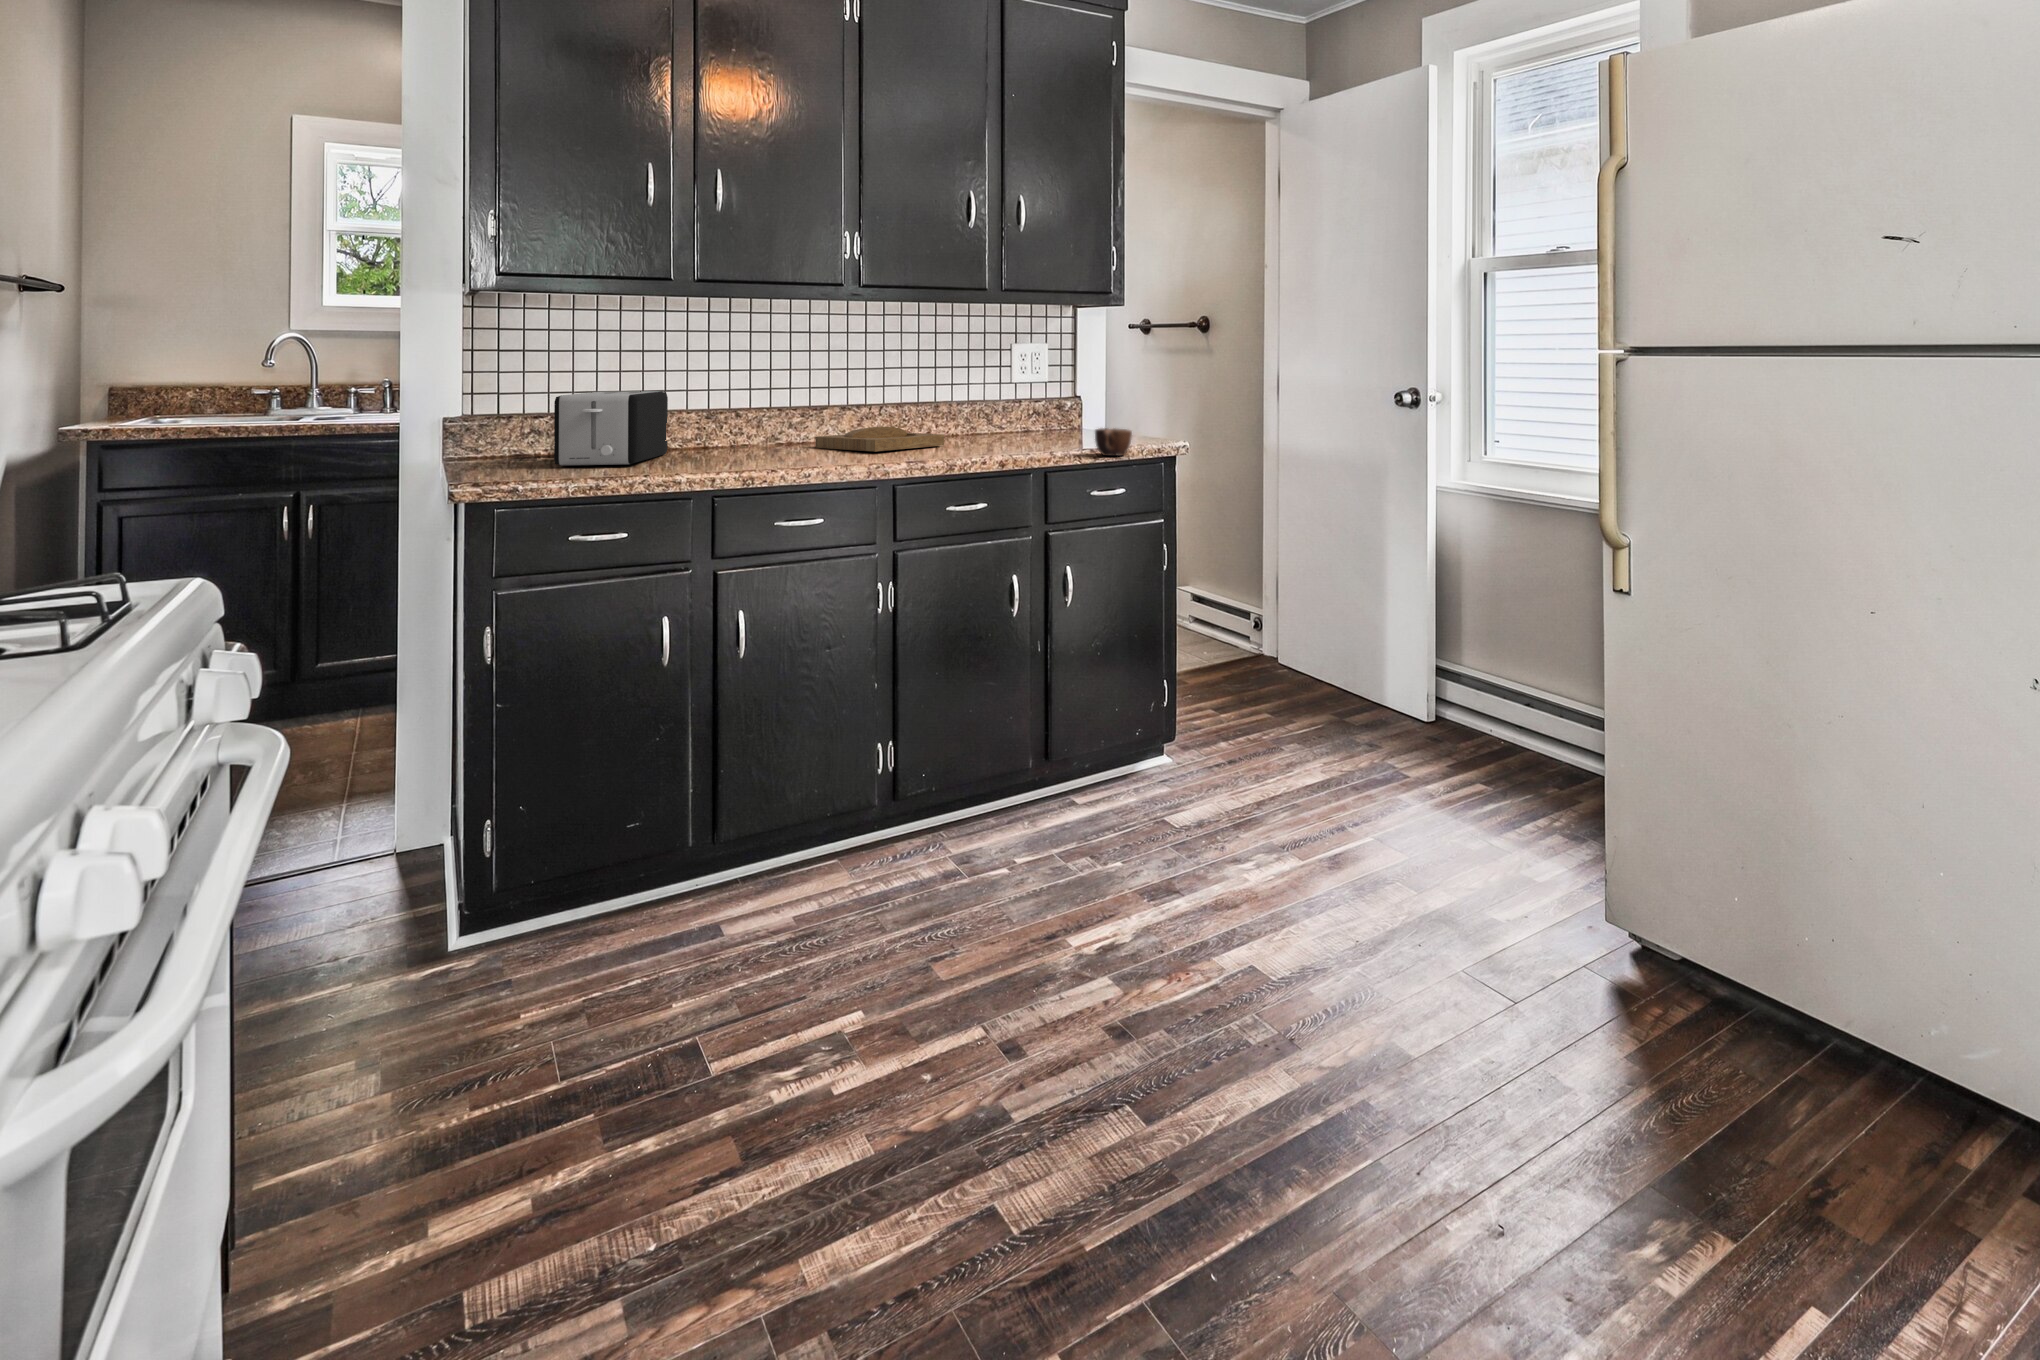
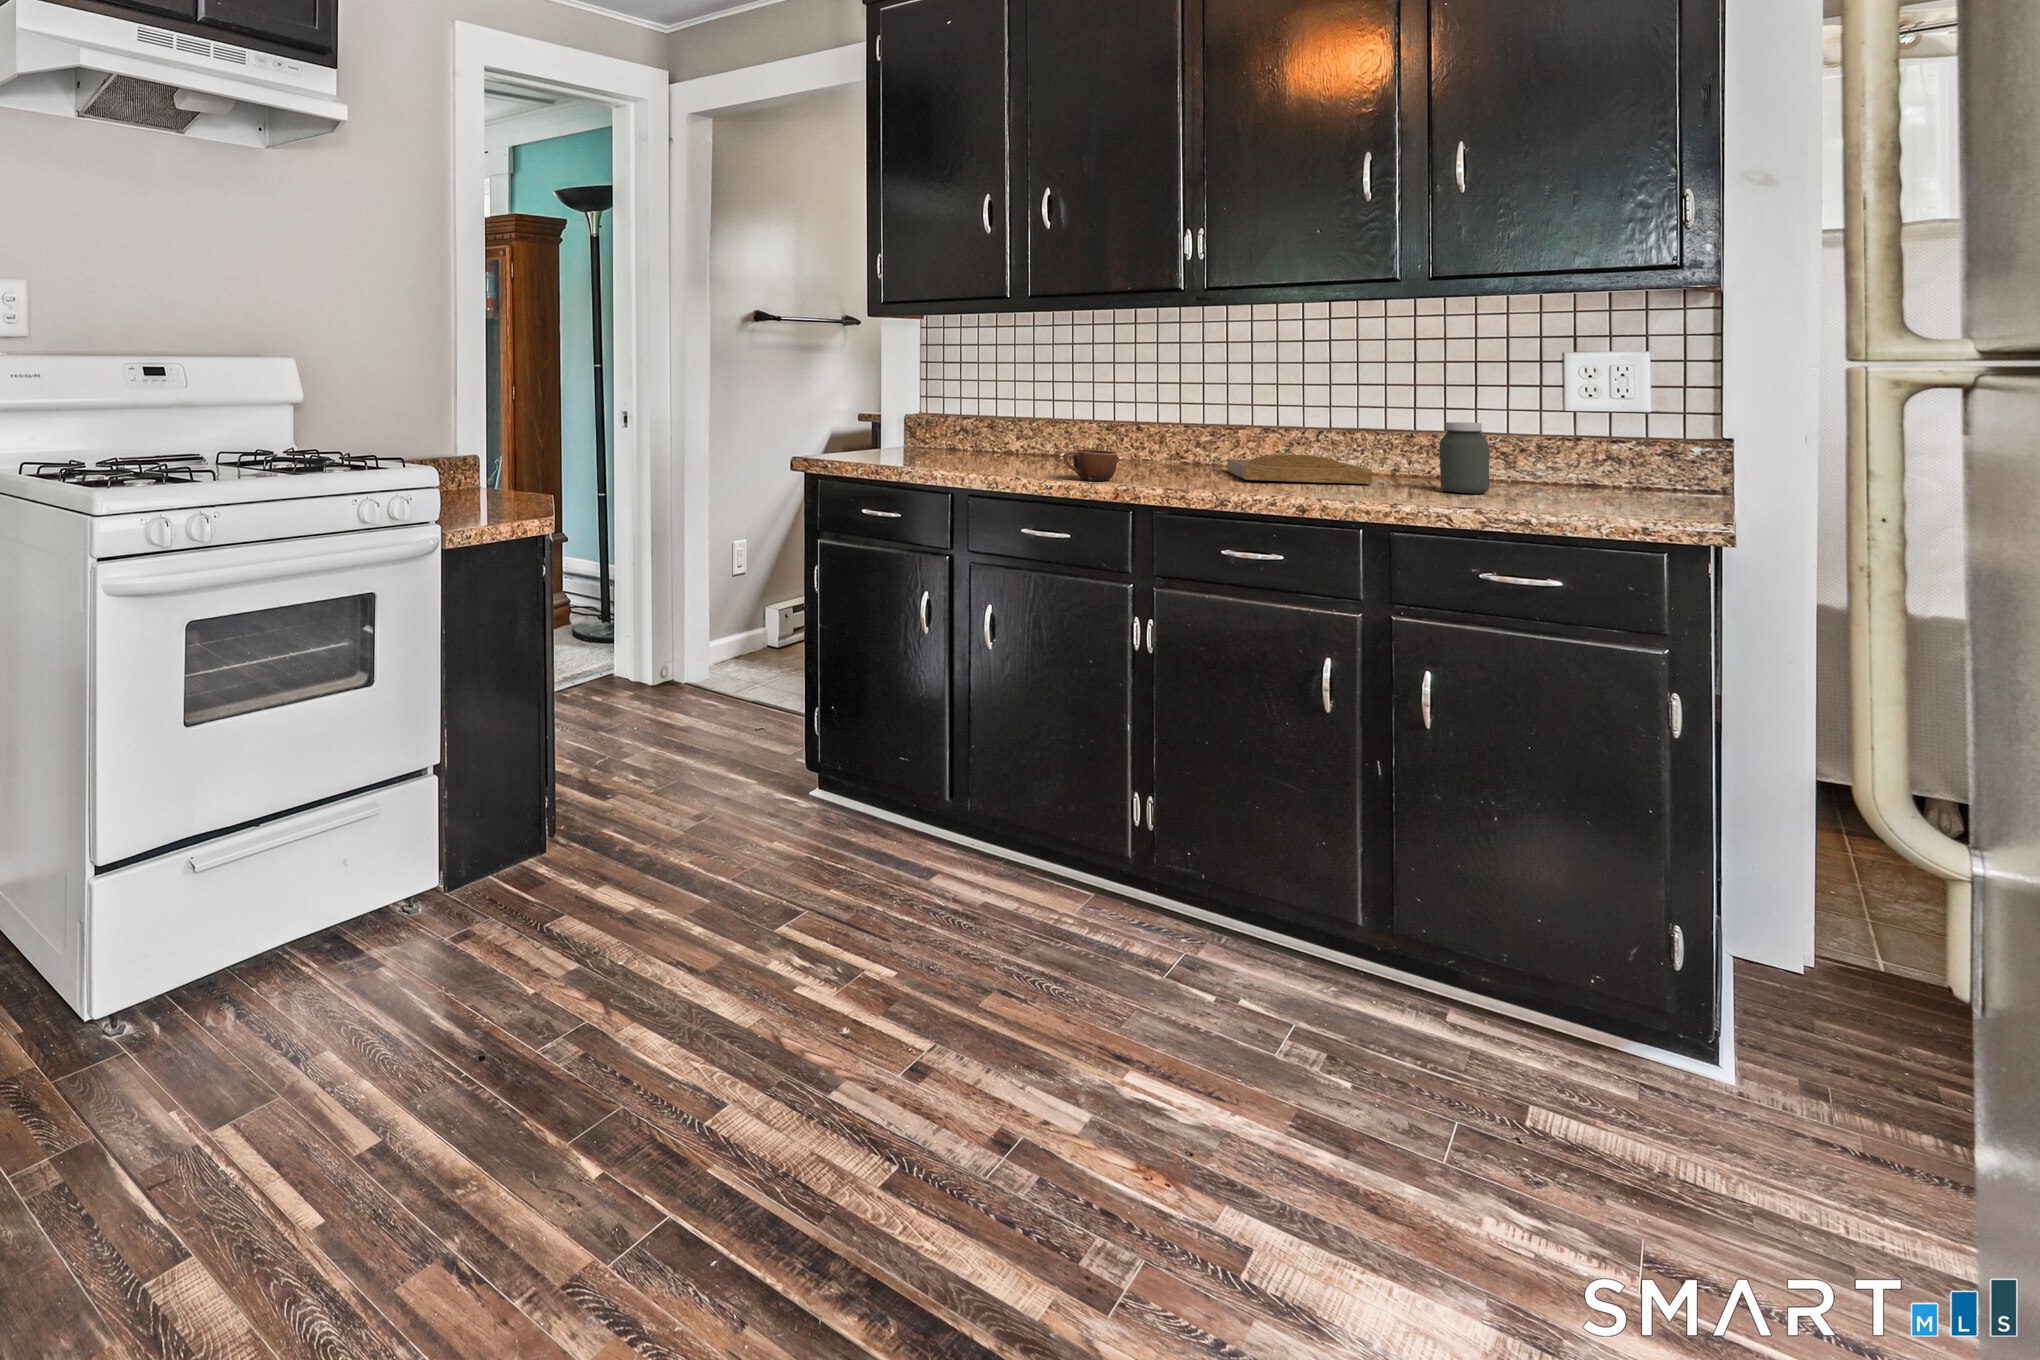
toaster: present [554,391,668,466] -> none [954,402,1077,465]
jar: none [989,393,1018,445] -> present [1440,422,1490,493]
mug: present [1095,428,1132,456] -> present [1063,449,1118,481]

